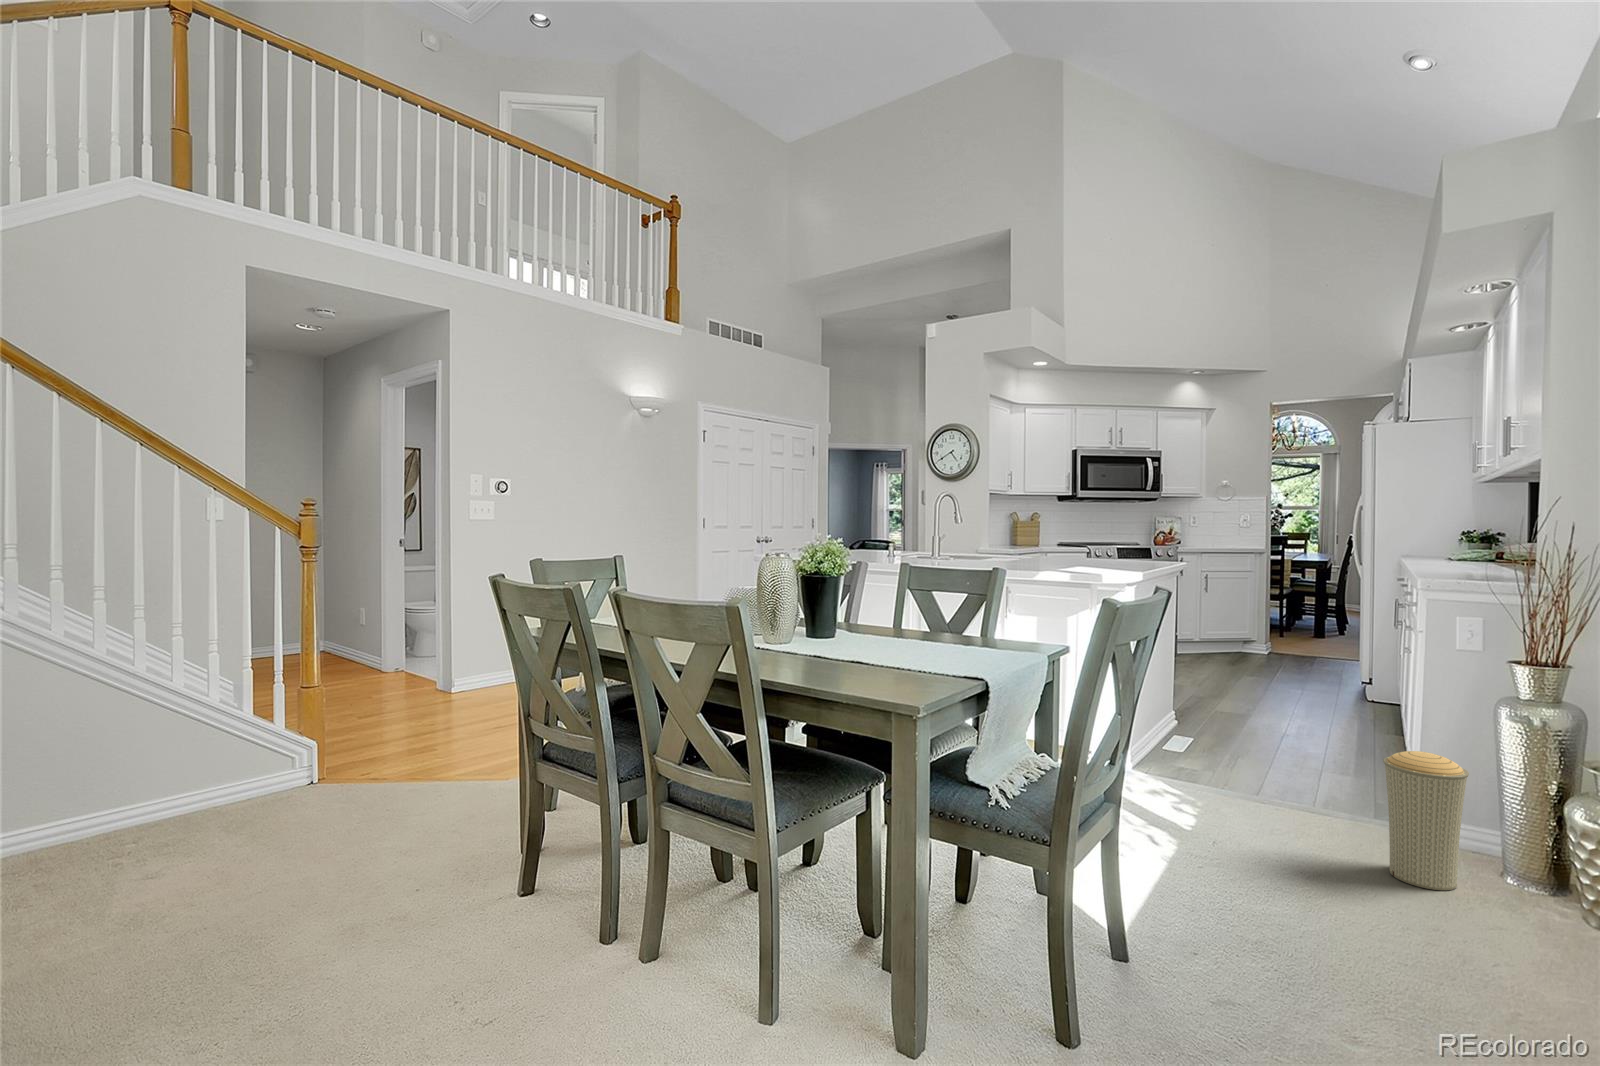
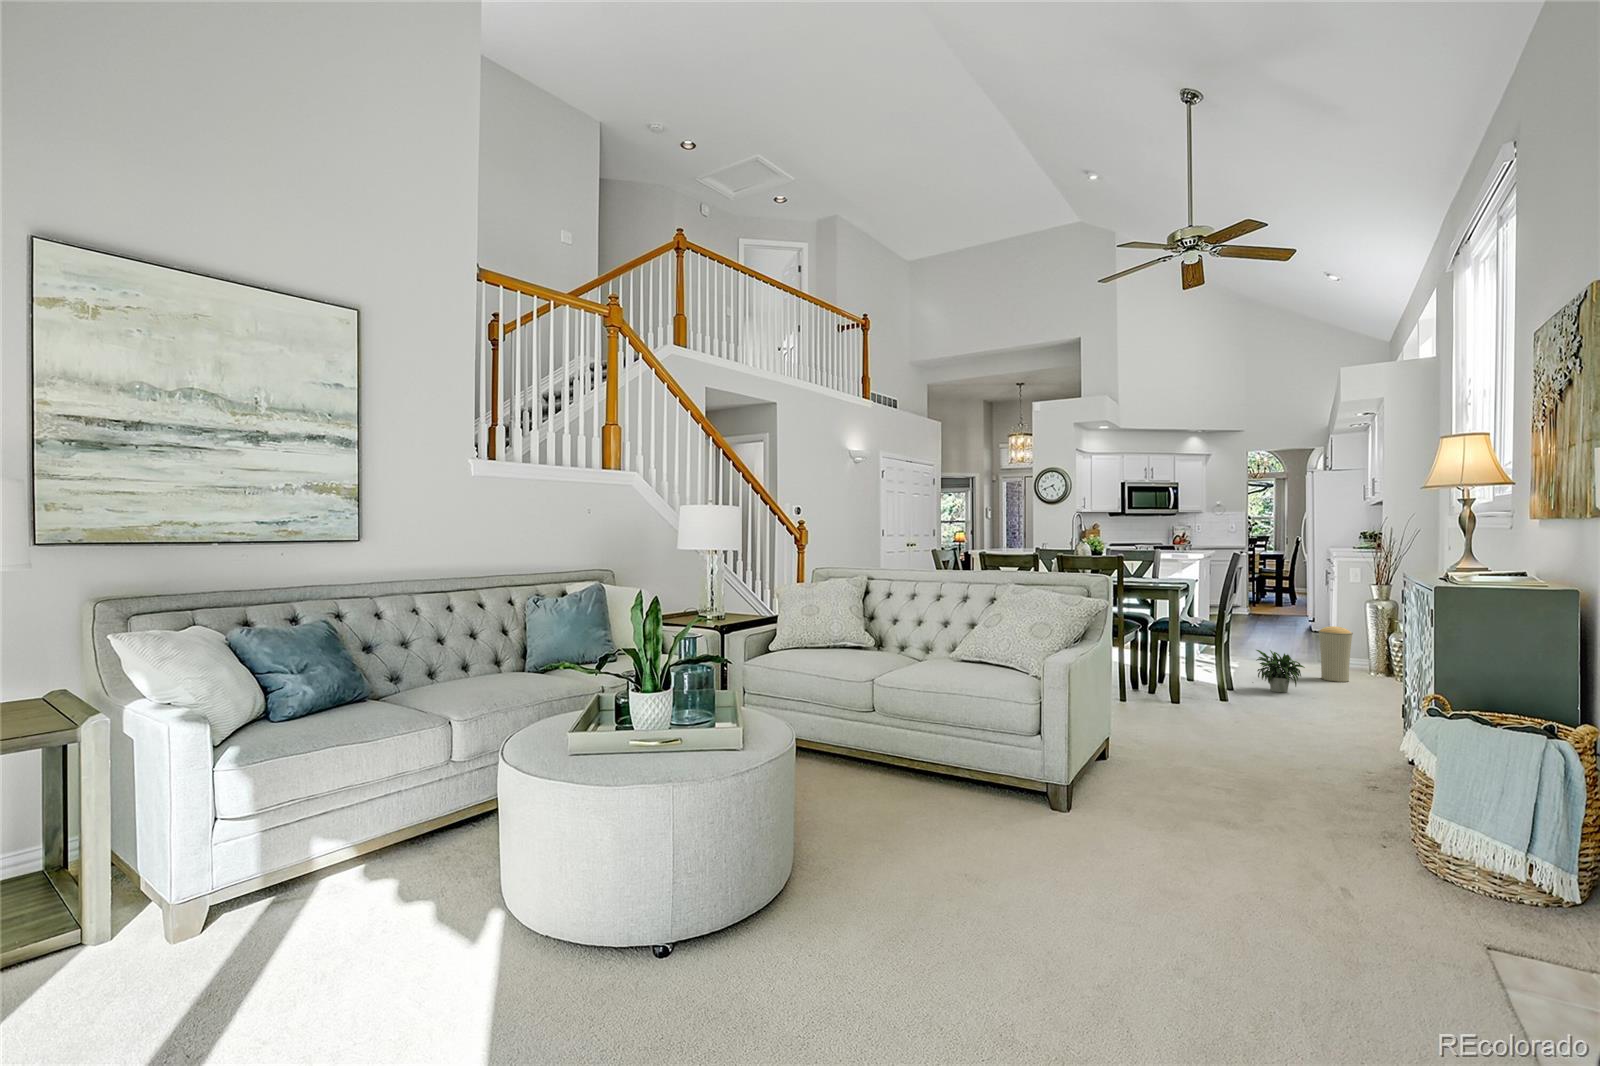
potted plant: none [1218,823,1348,949] -> present [1256,650,1305,692]

